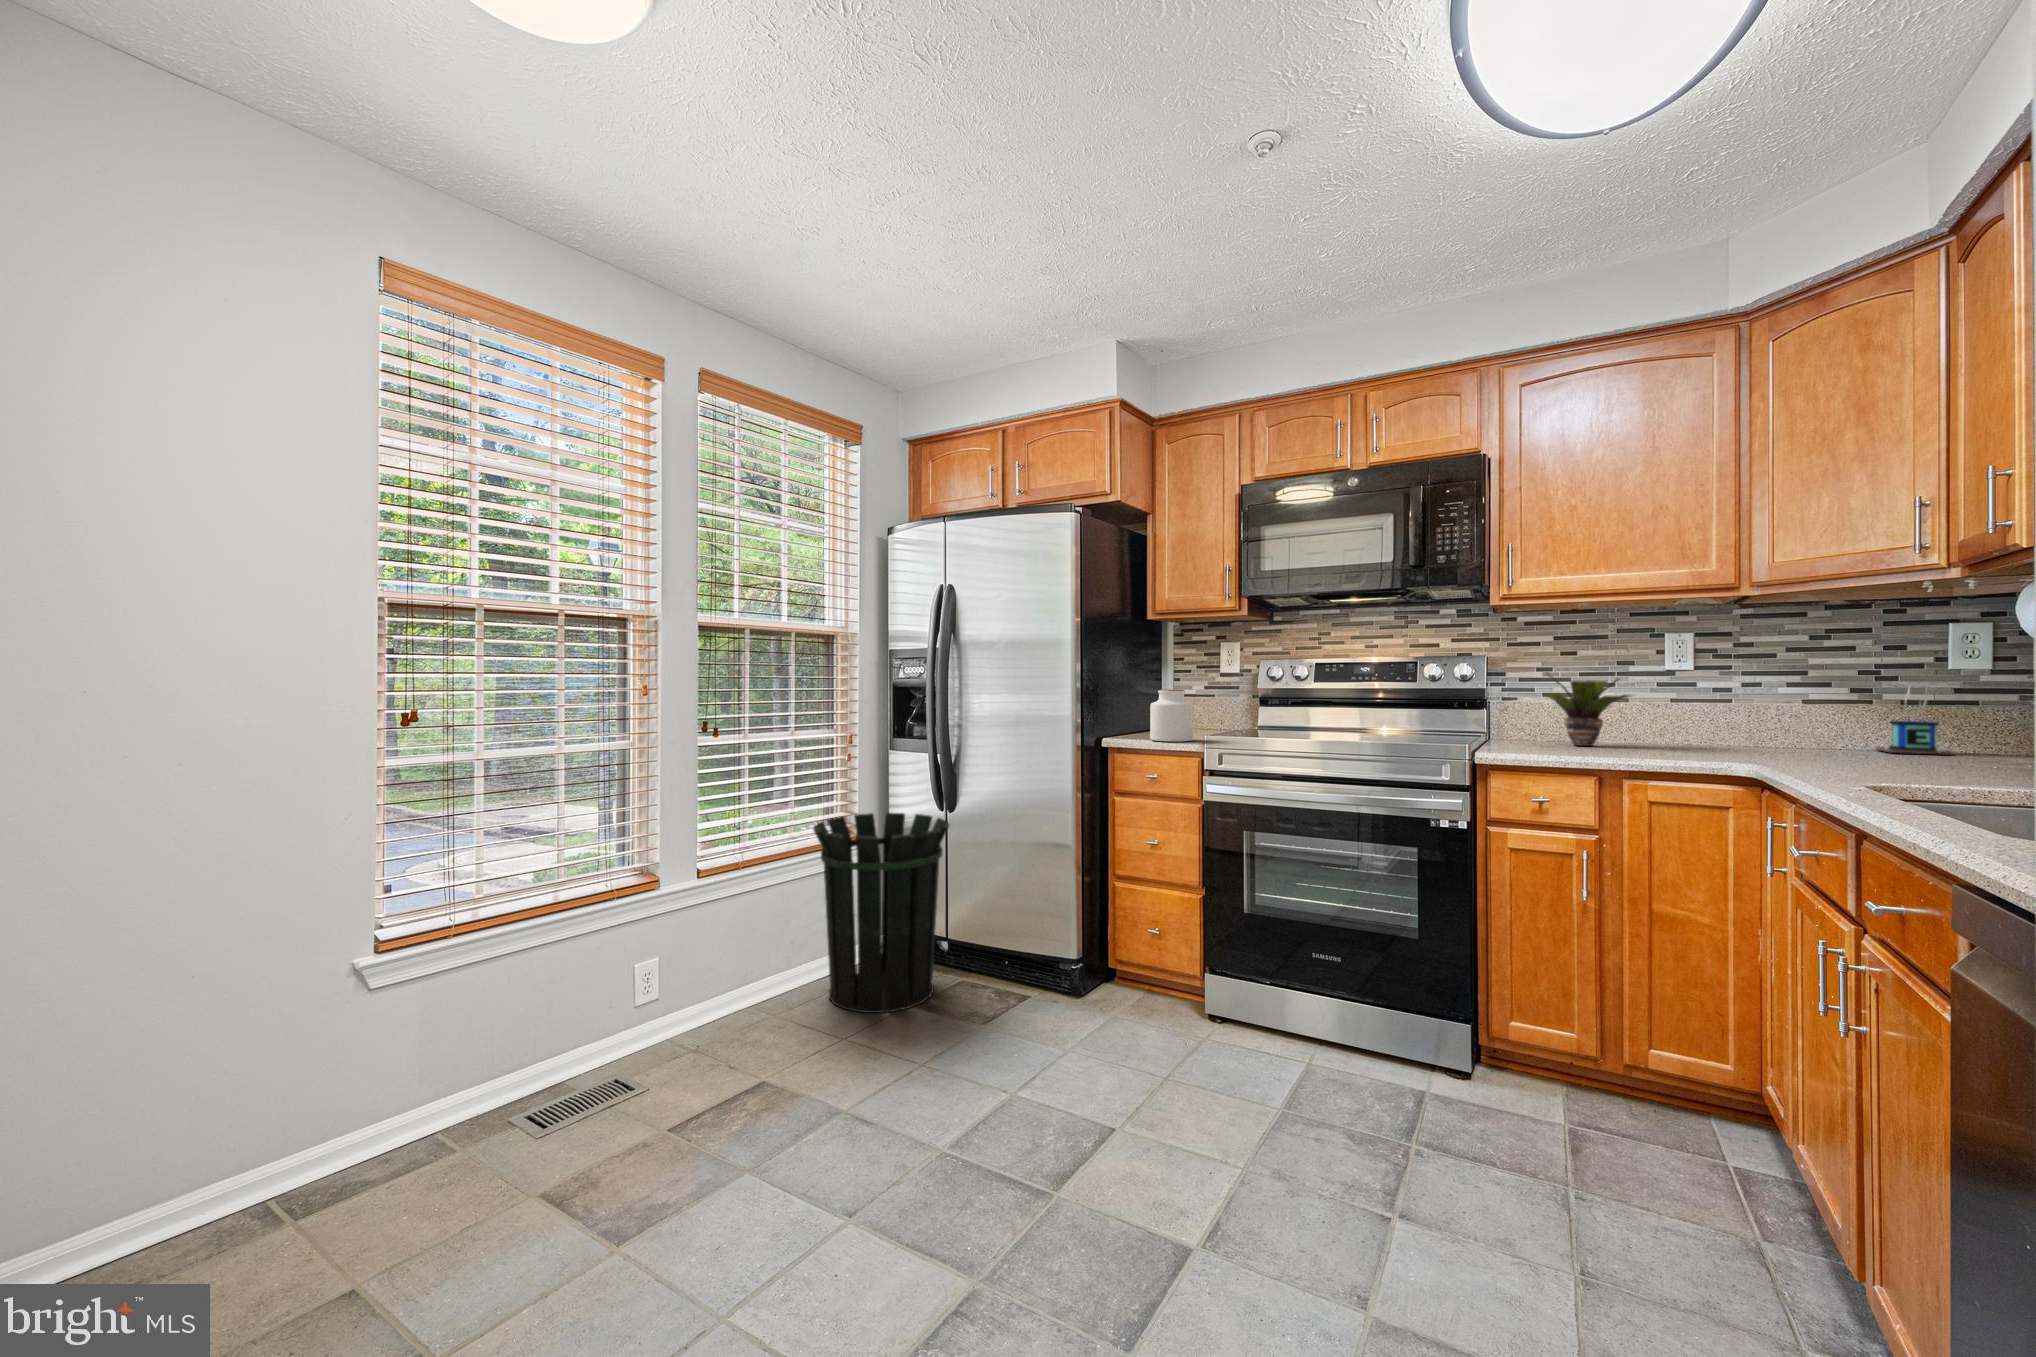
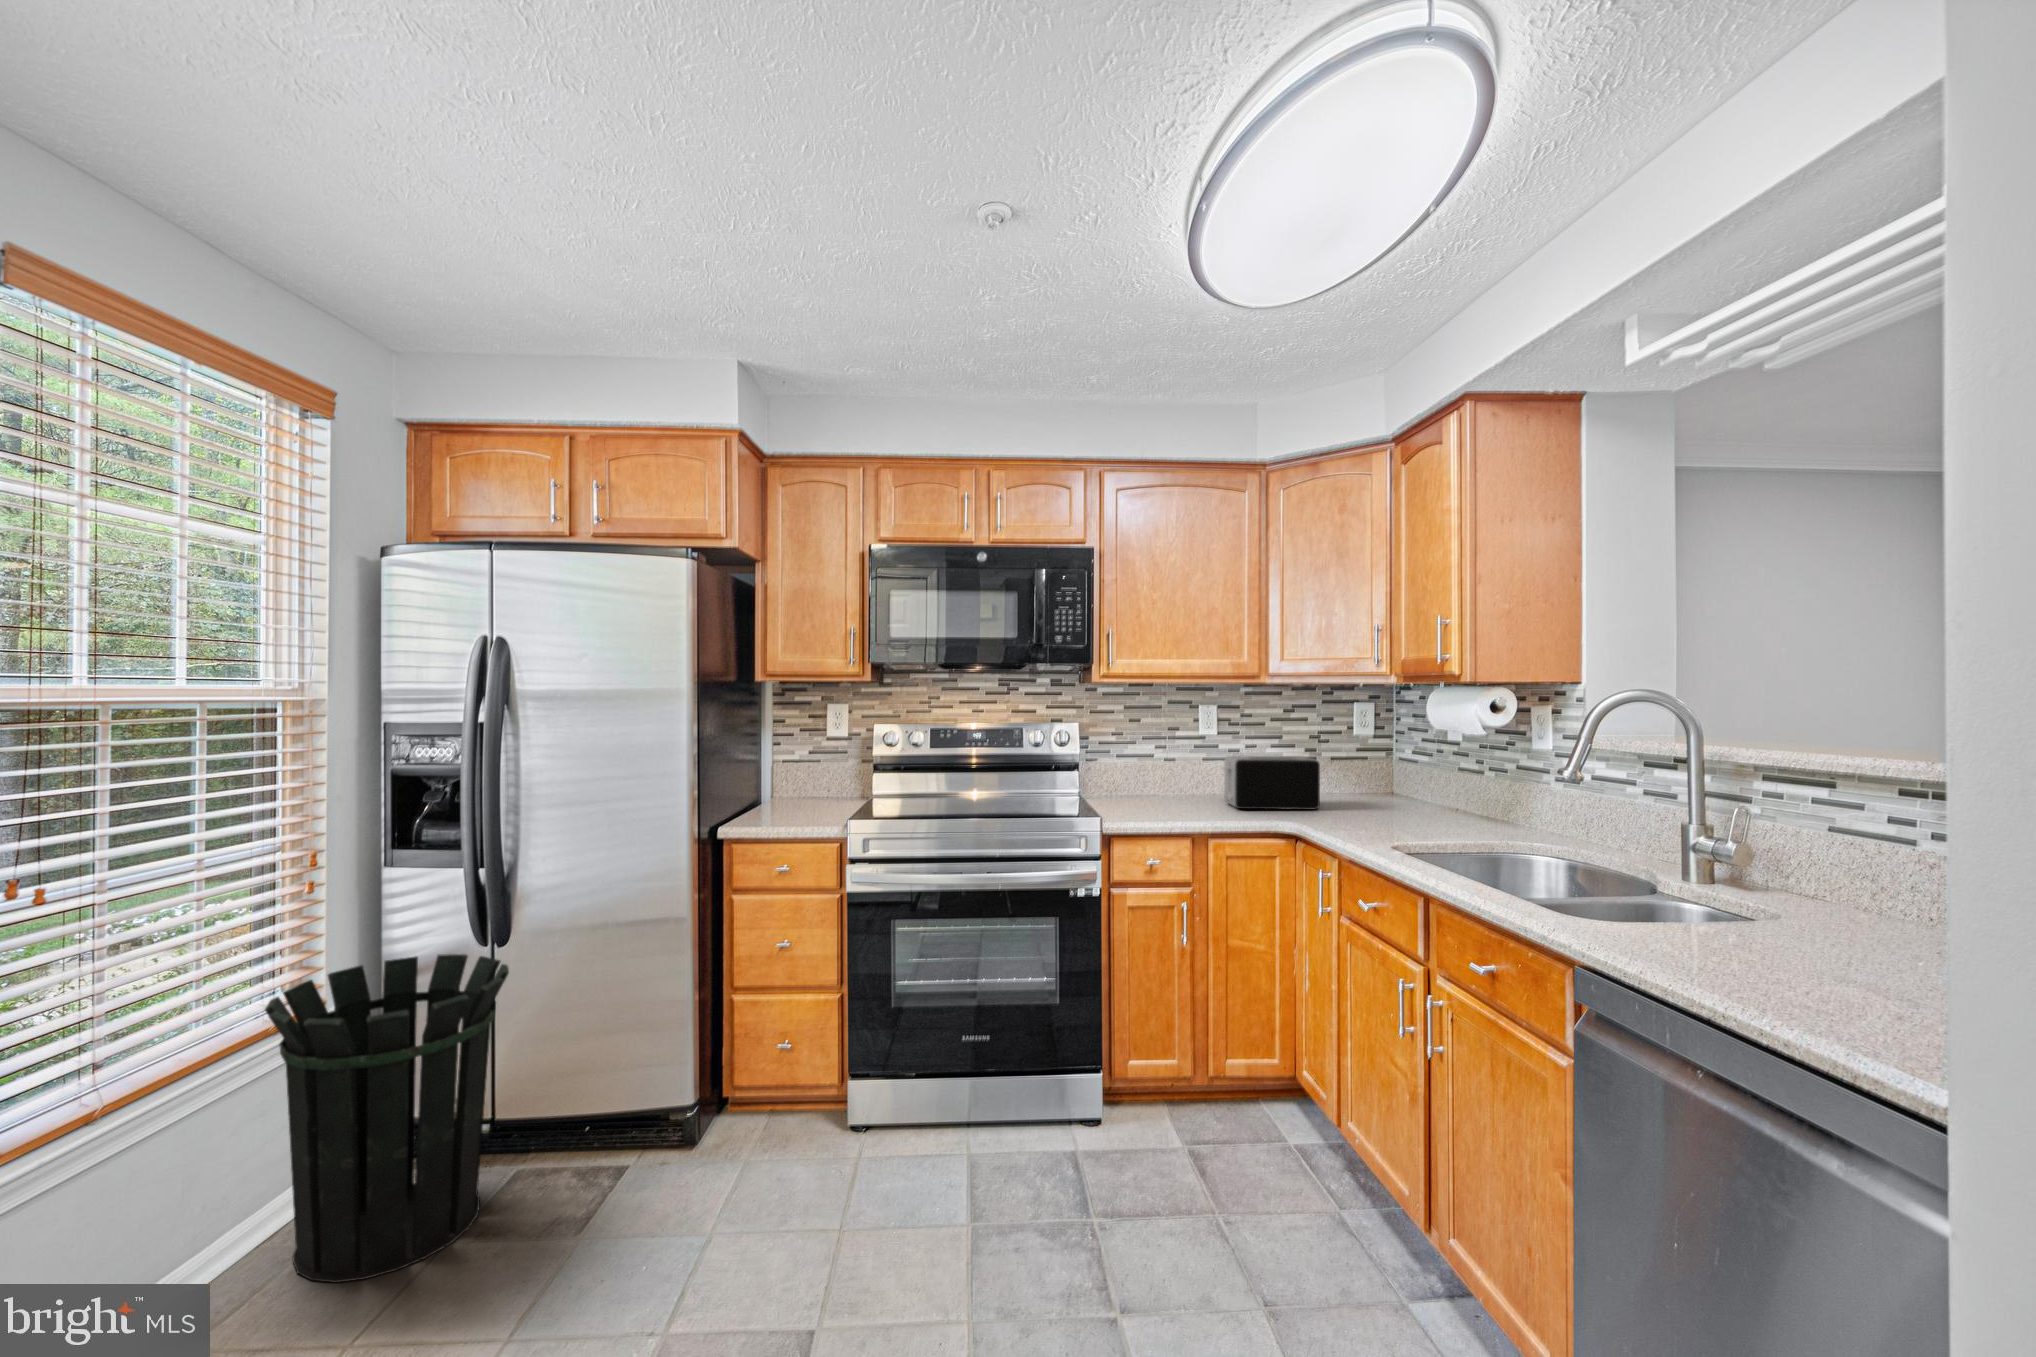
potted plant: present [1544,673,1631,746] -> none [1121,740,1193,804]
mug: present [1875,688,1956,755] -> none [1322,748,1367,798]
jar: present [1150,689,1193,742] -> none [772,765,821,826]
toaster: none [1672,690,1835,759] -> present [1222,756,1320,810]

